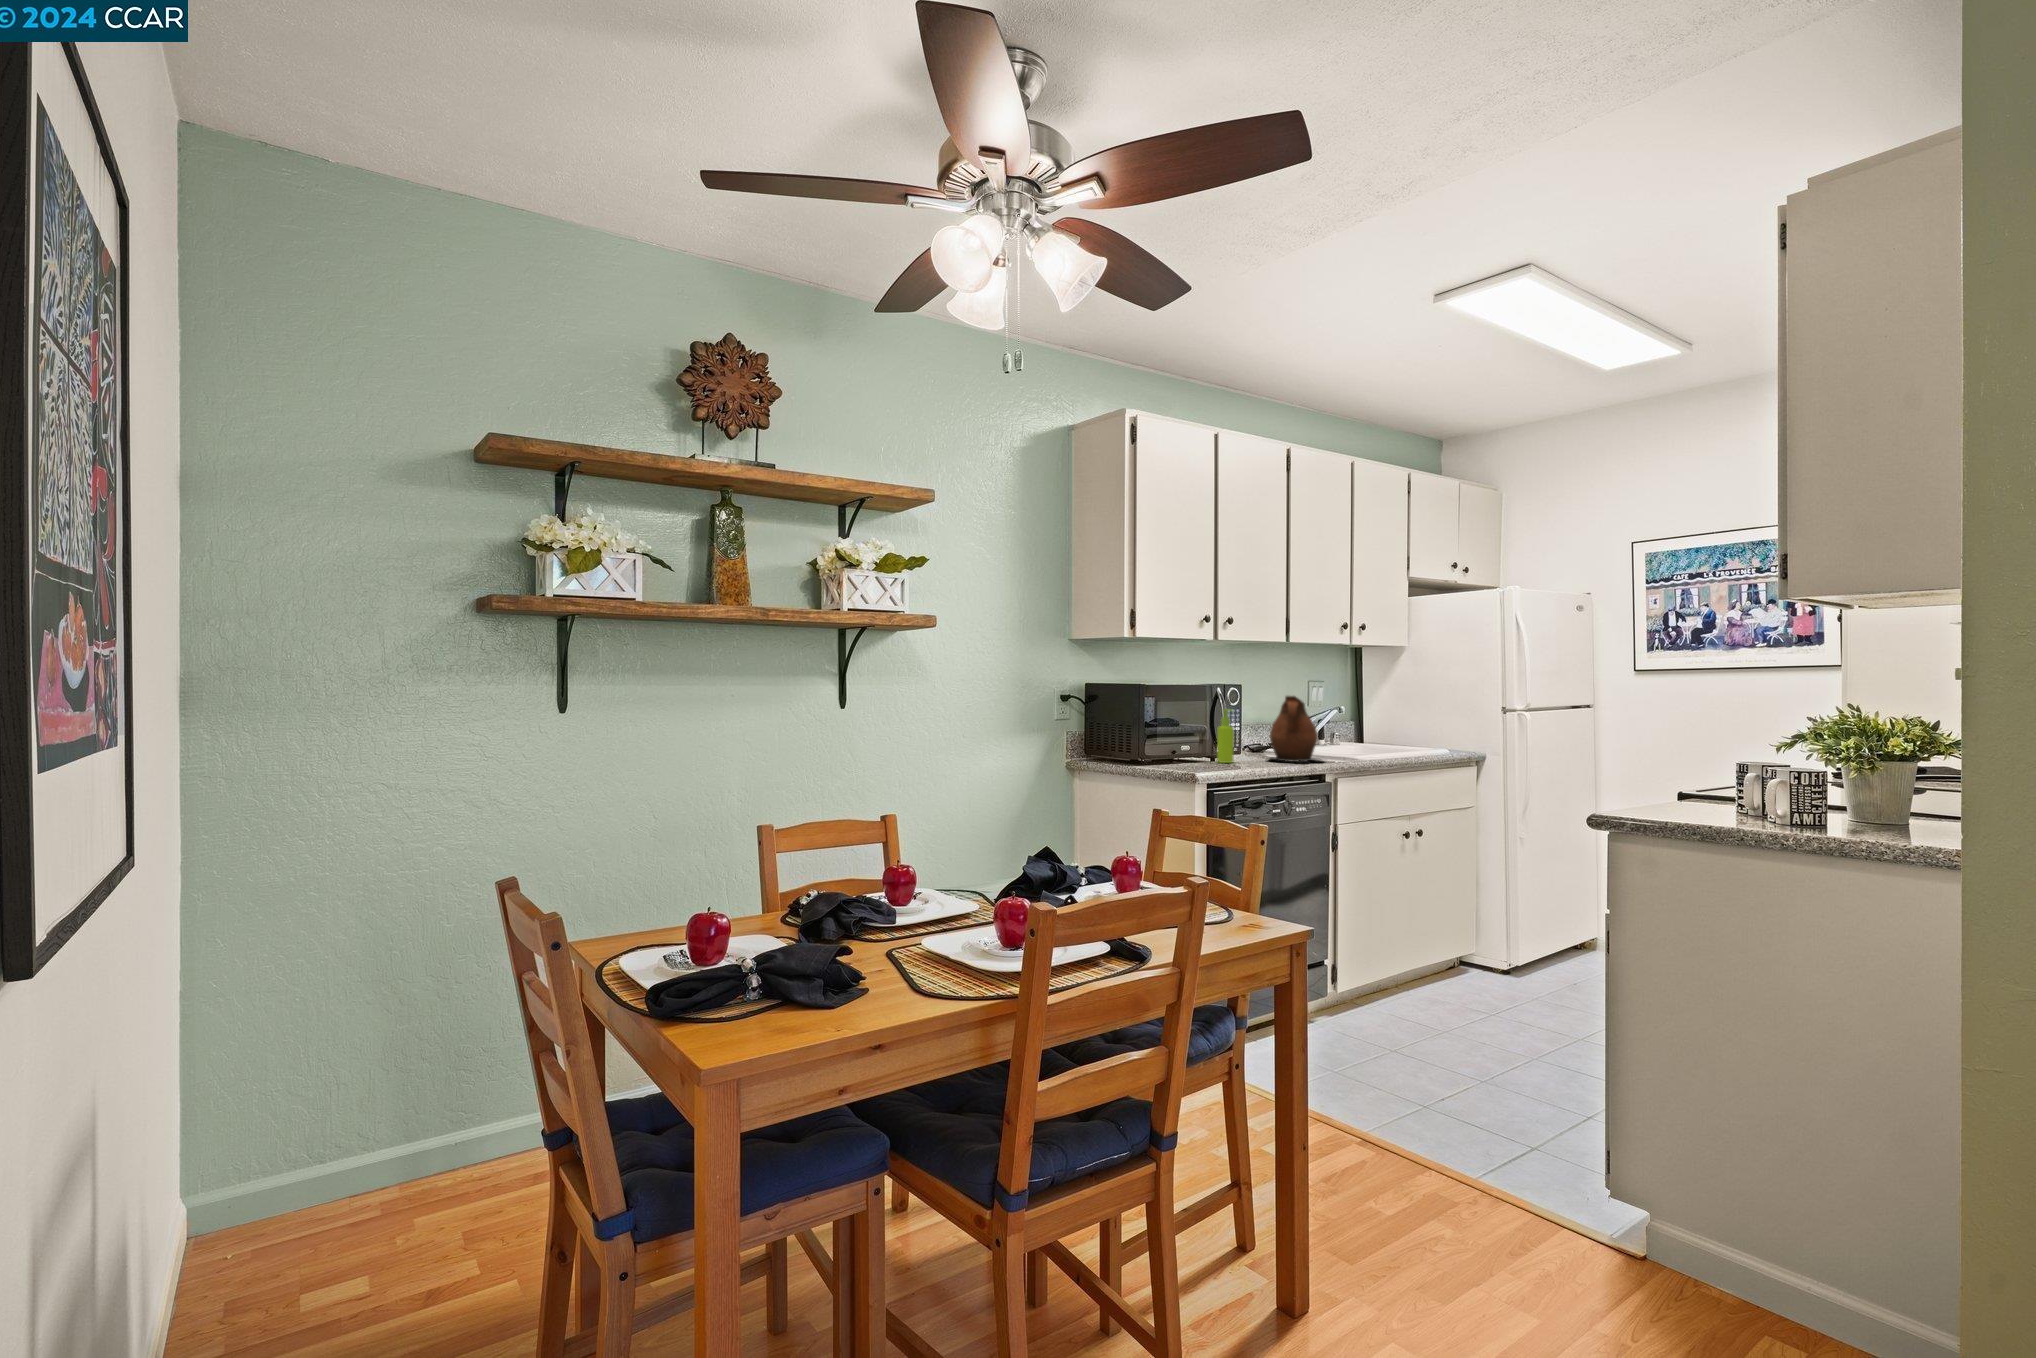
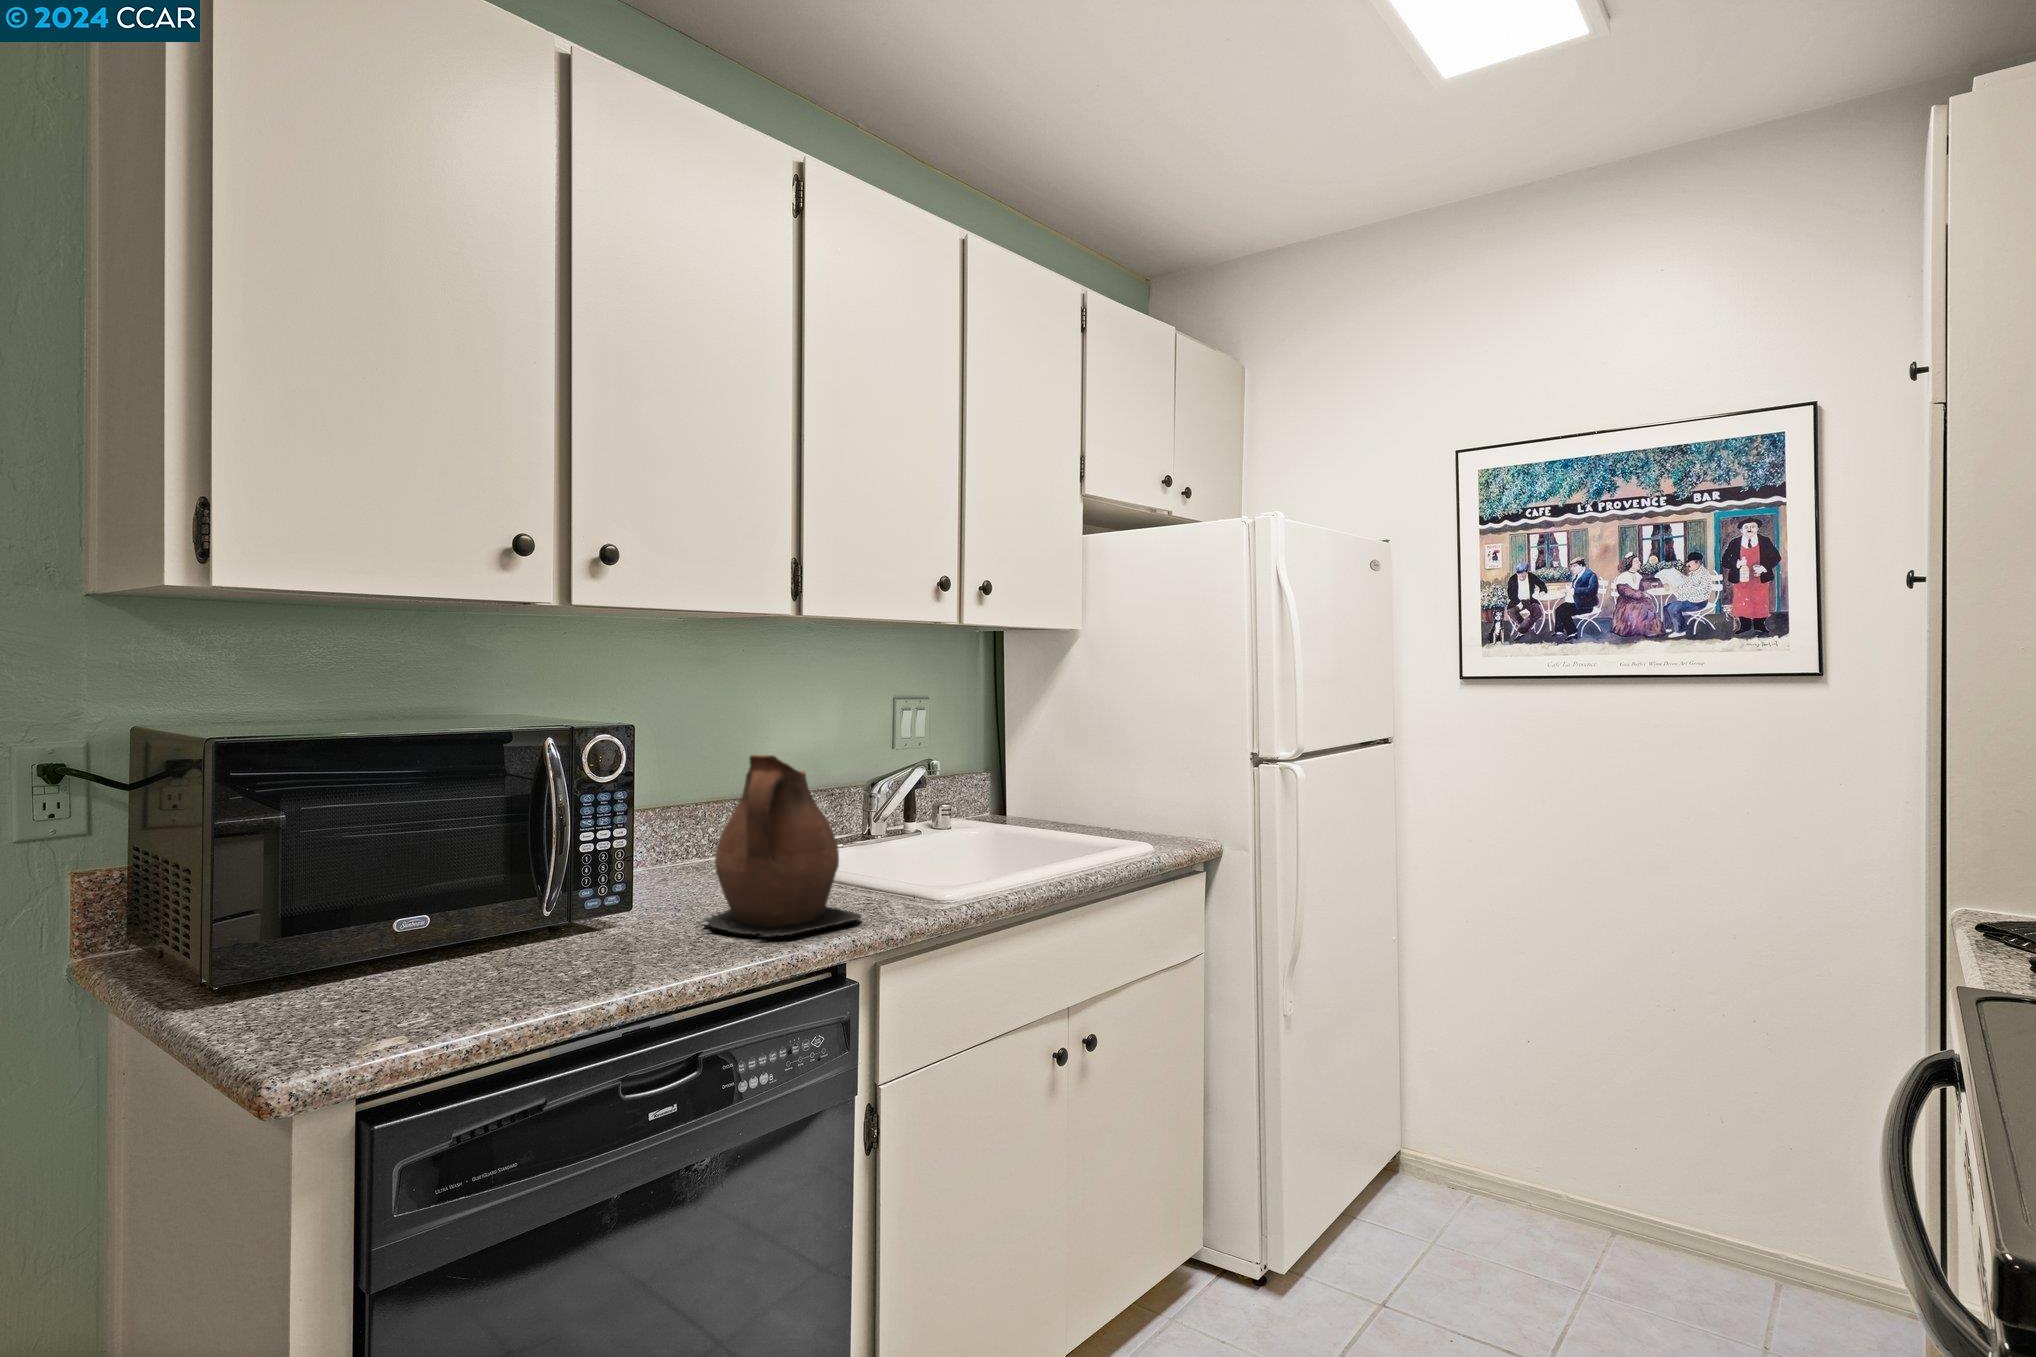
soap dispenser: present [1217,709,1234,763] -> none [543,797,592,954]

